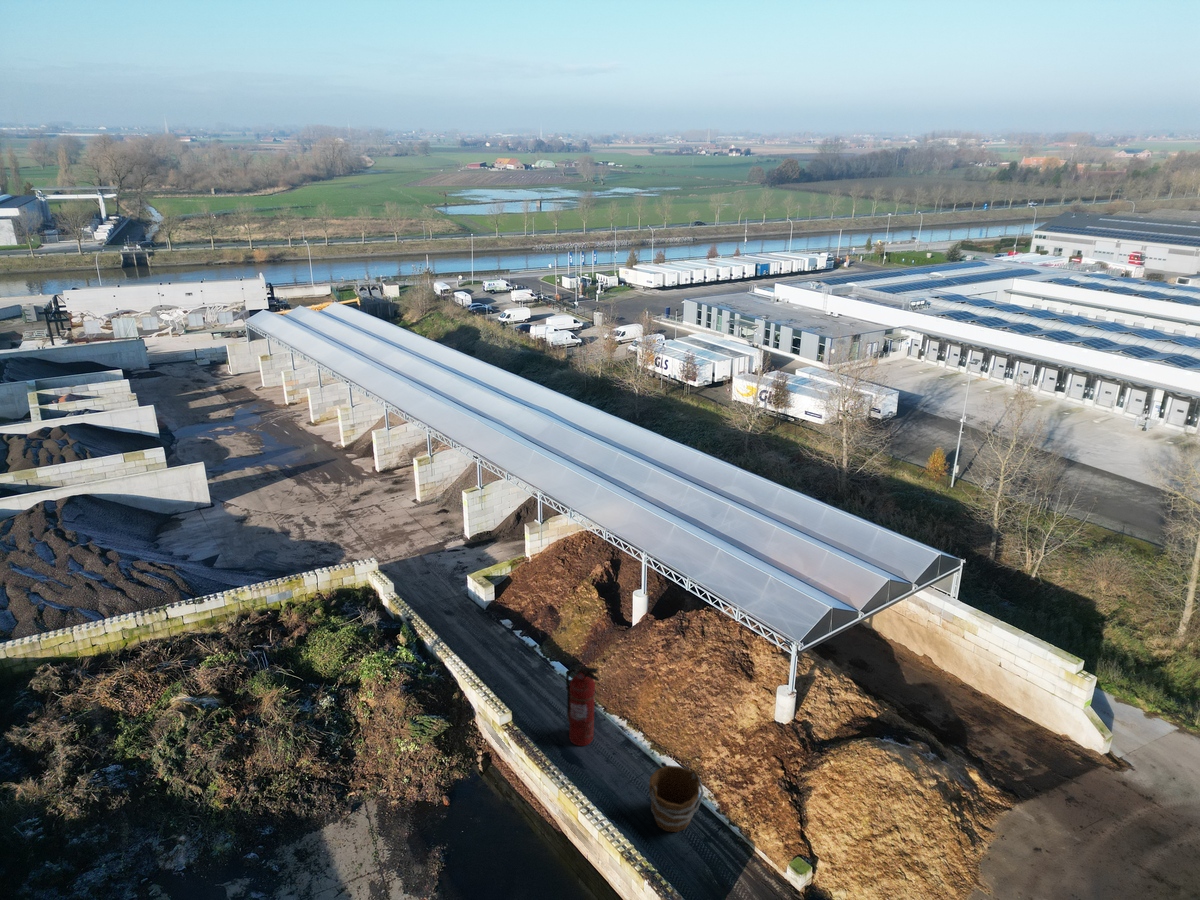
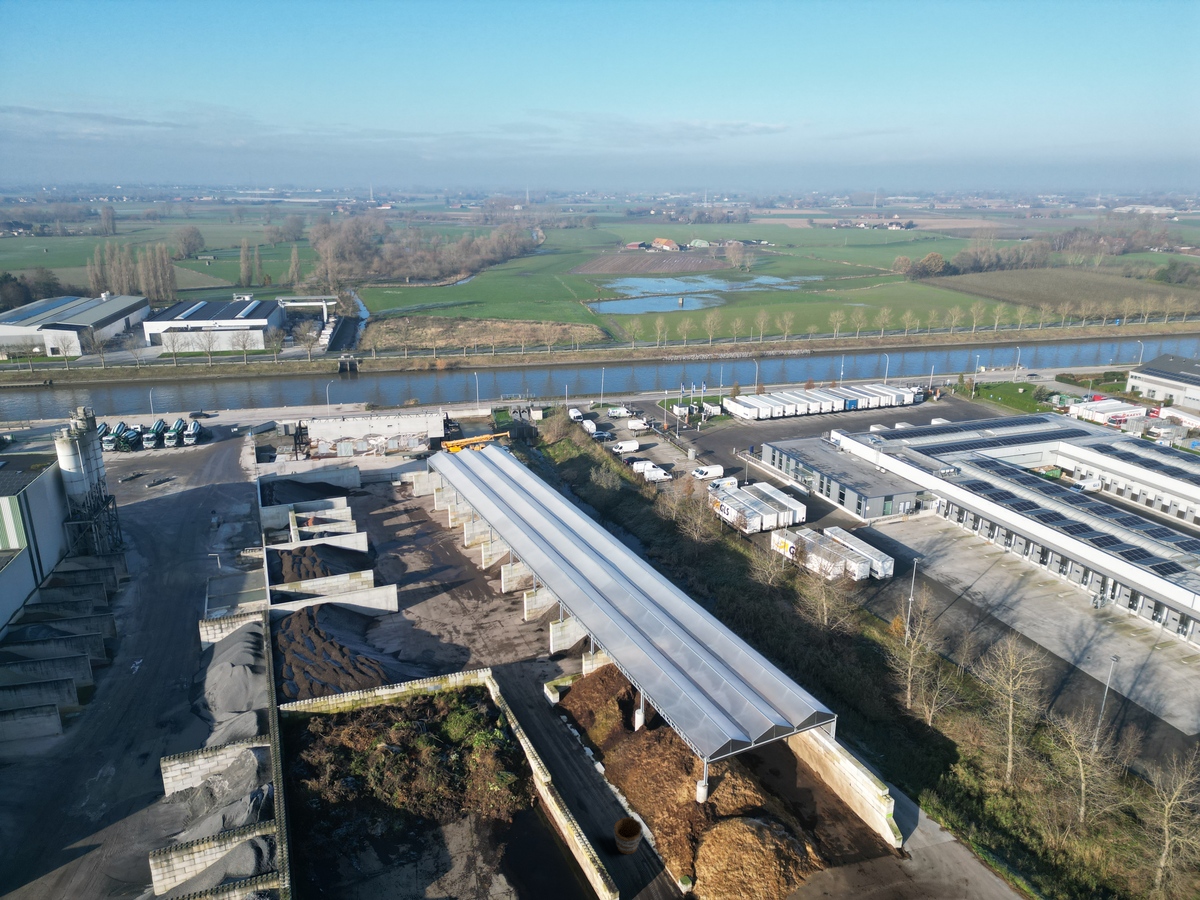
fire extinguisher: present [566,666,599,746] -> none [582,754,599,801]

